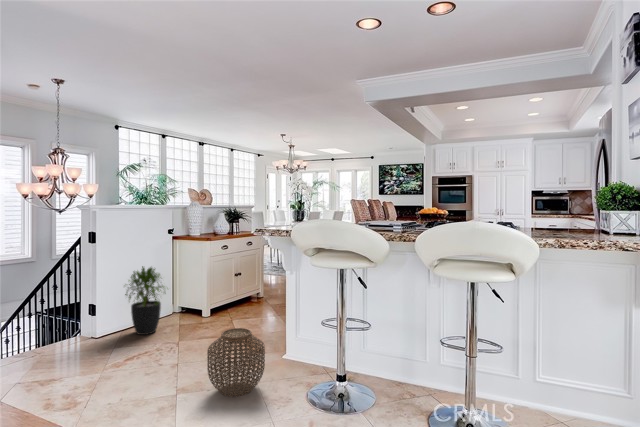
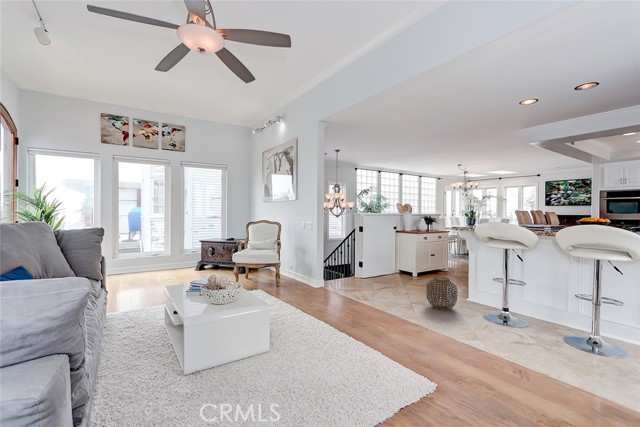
potted plant: present [125,266,164,335] -> none [373,244,397,280]

